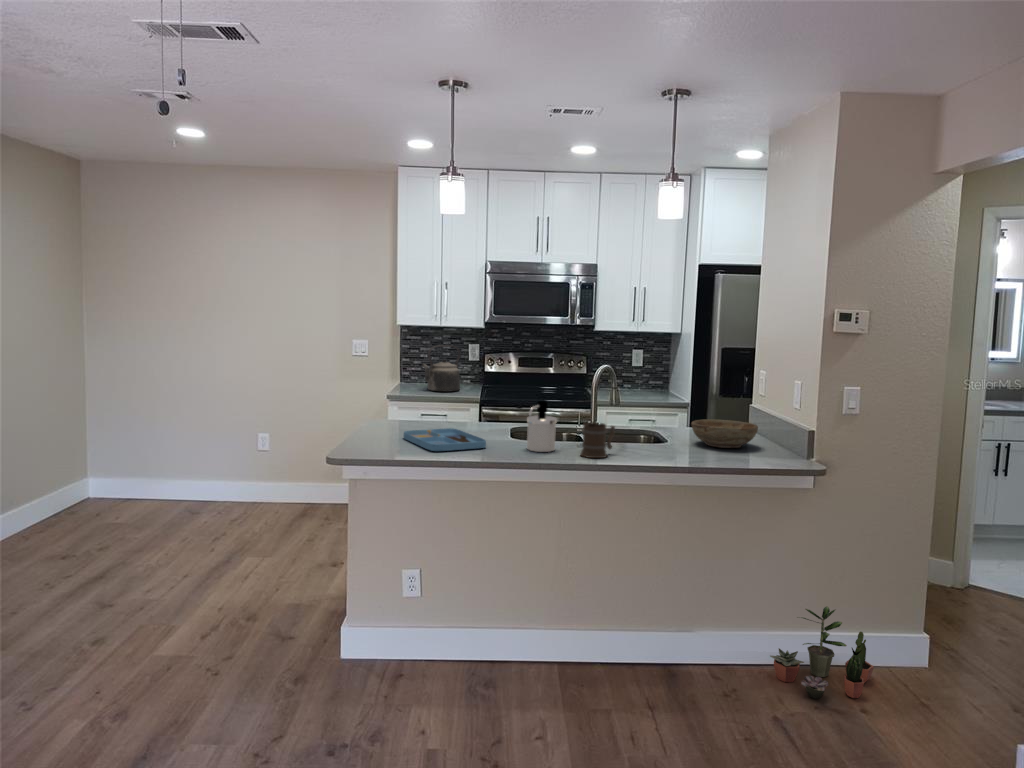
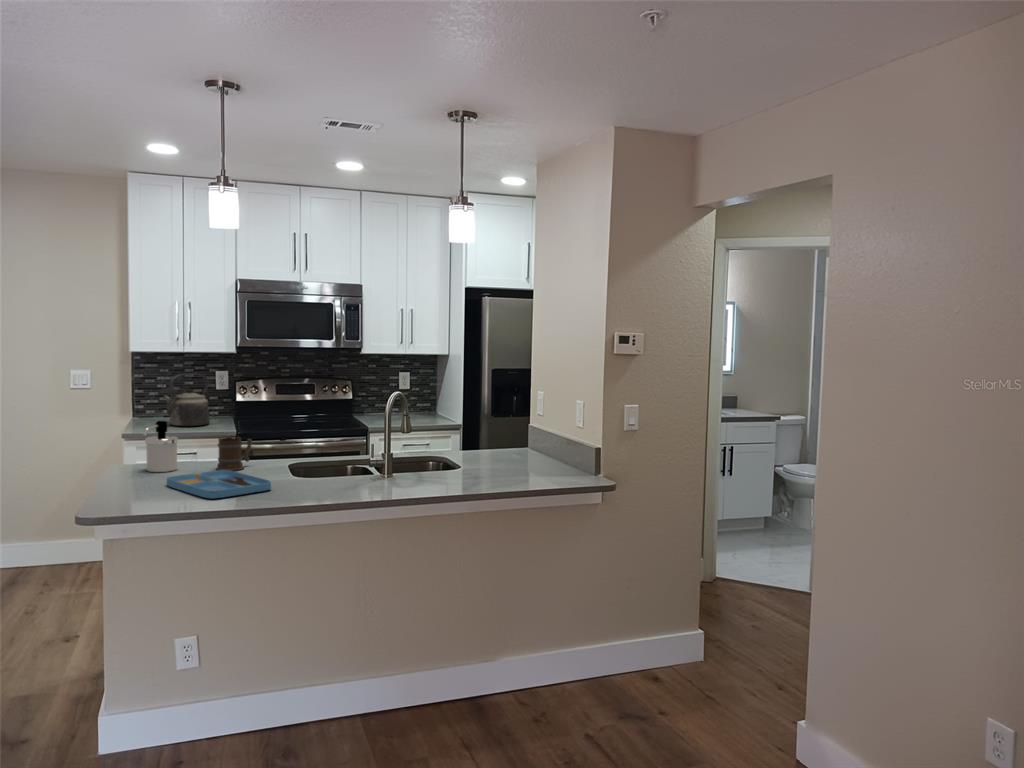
soap dispenser: present [527,401,557,452] -> present [144,421,178,472]
bowl: present [691,419,758,448] -> none [483,442,547,471]
mug: present [580,422,615,458] -> present [216,437,252,471]
potted plant: present [770,606,874,699] -> none [572,616,662,708]

